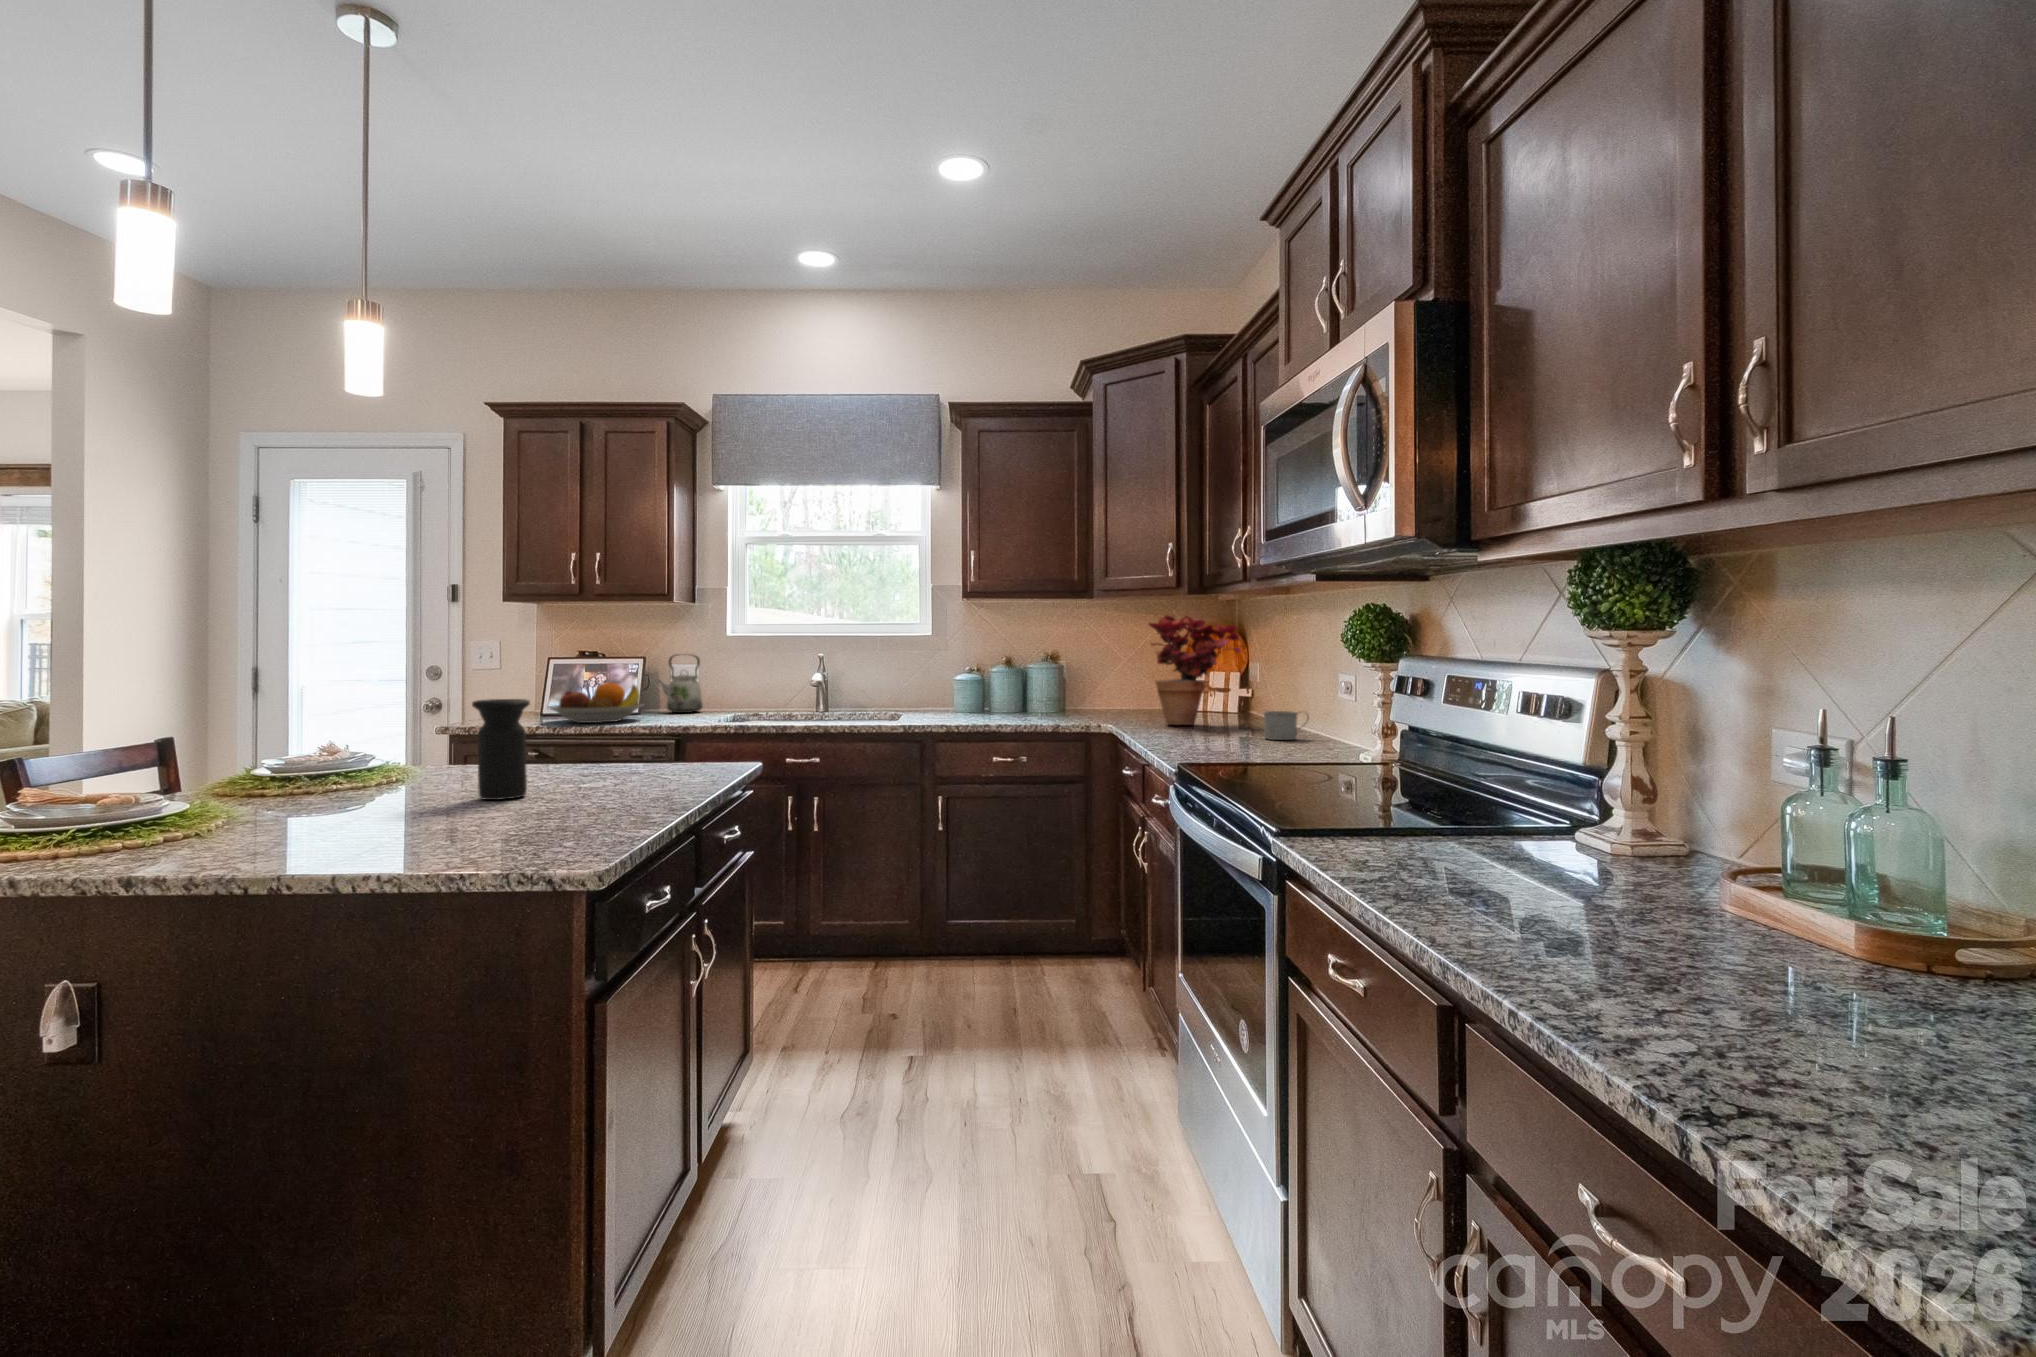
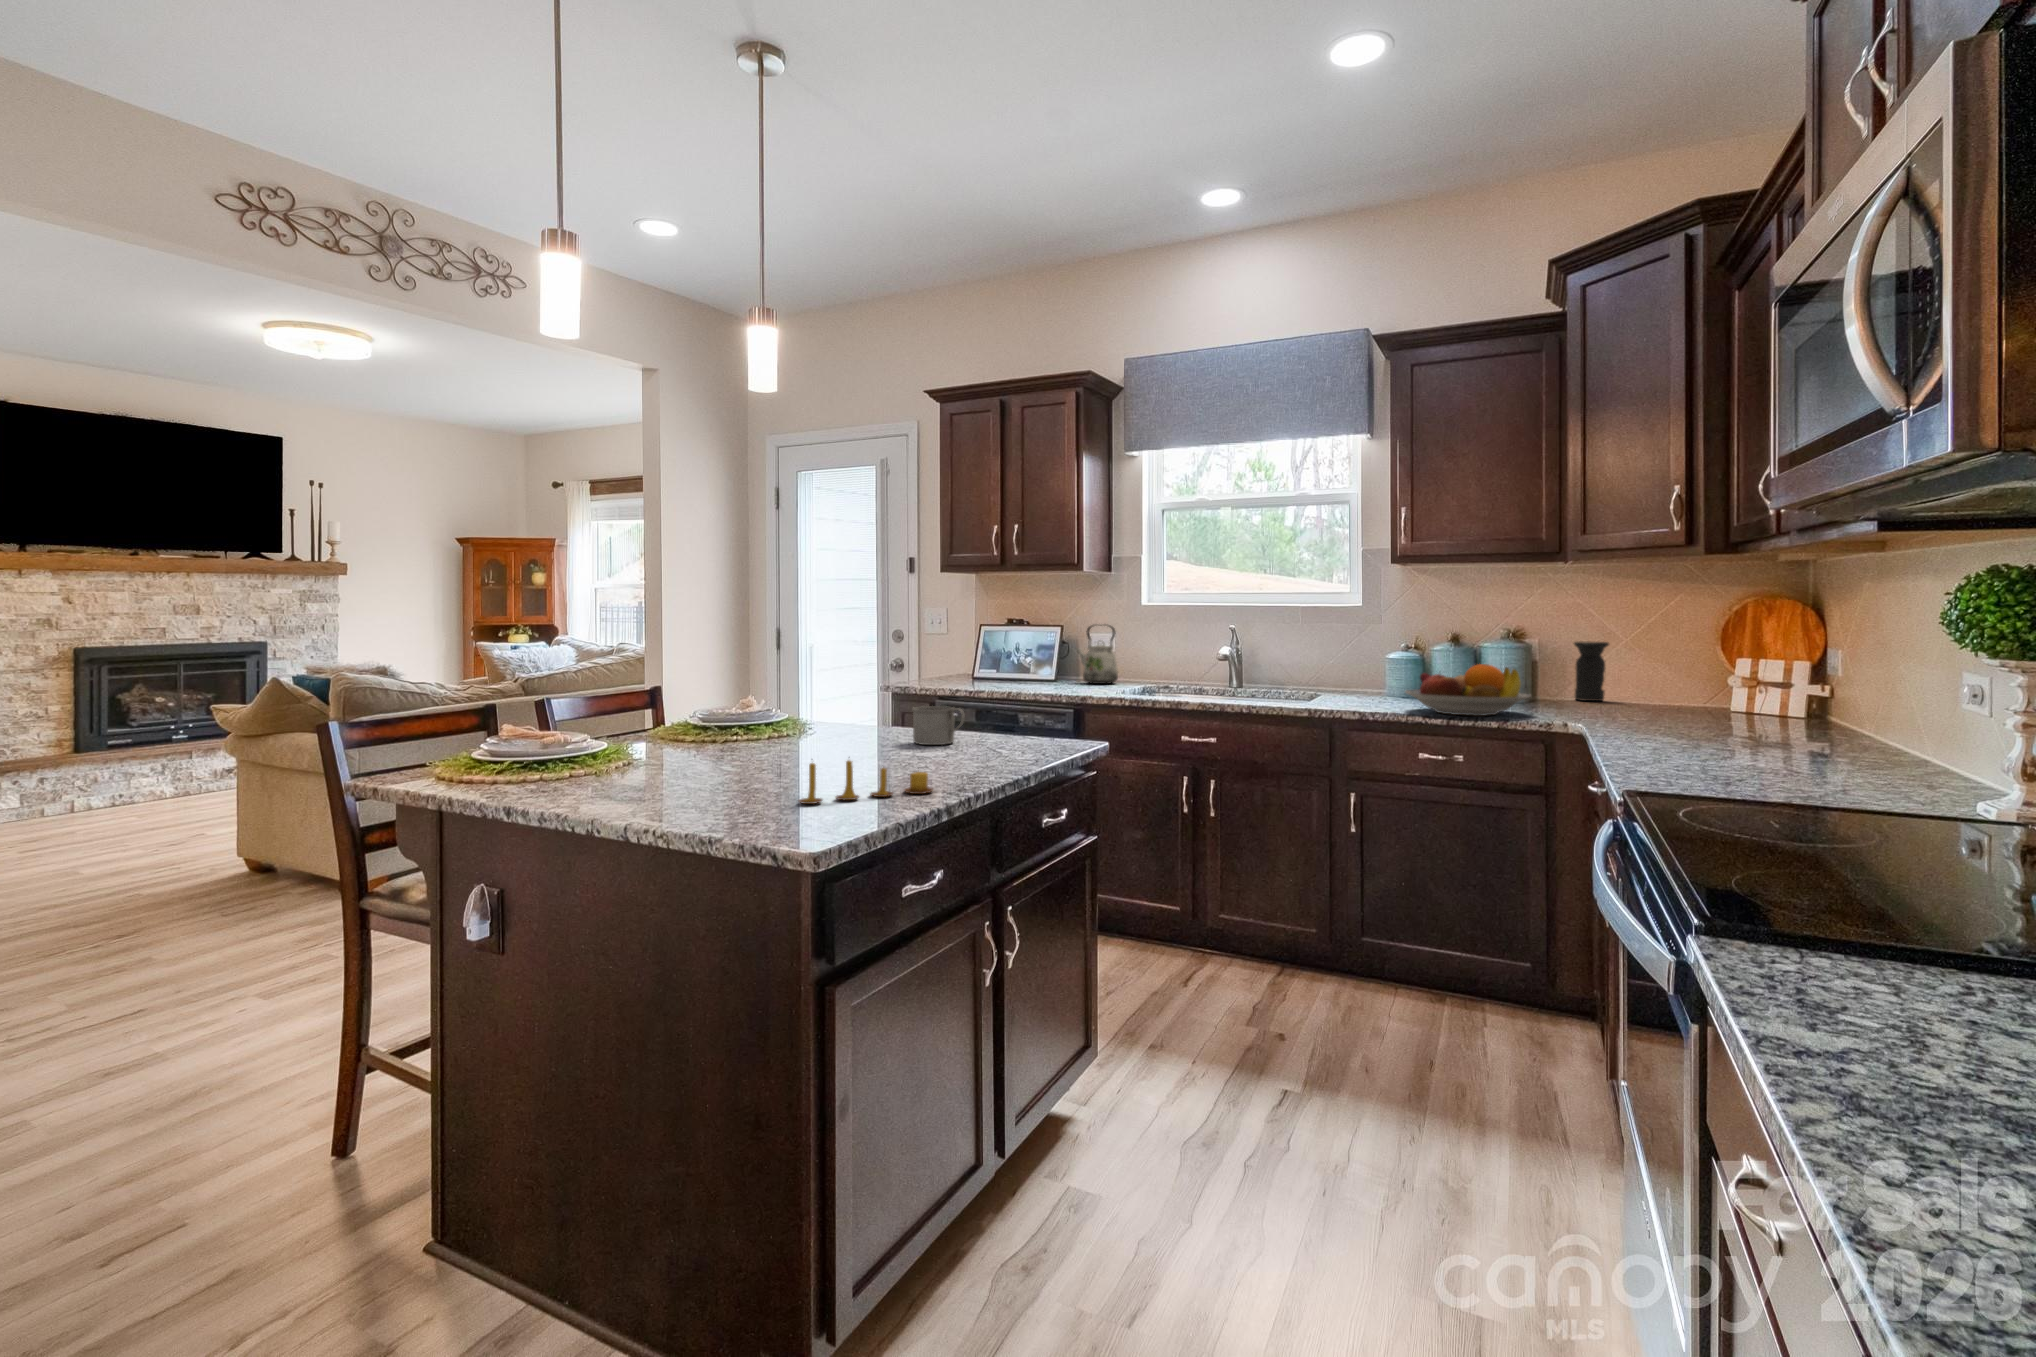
potted plant: present [1149,615,1240,725] -> none [1642,578,1800,729]
fruit bowl: present [547,682,644,723] -> present [1406,664,1530,716]
vase: present [472,699,530,800] -> present [1574,642,1609,701]
mug: present [1264,711,1308,740] -> present [912,706,965,745]
candle: none [516,784,647,835] -> present [799,760,933,804]

